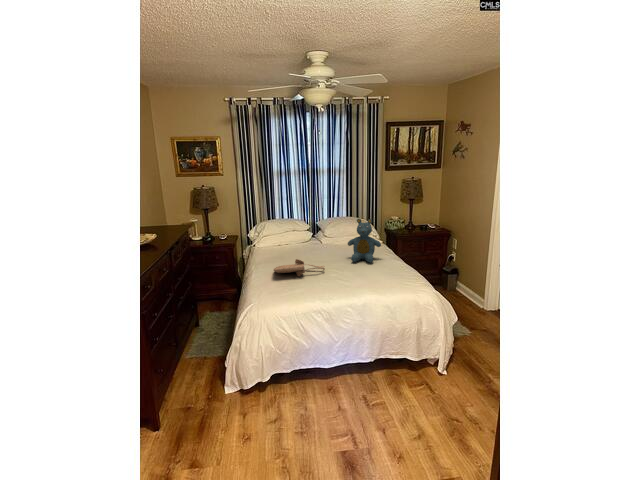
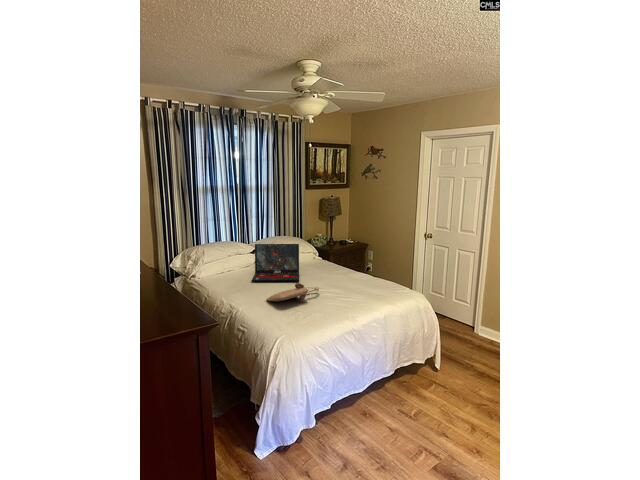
teddy bear: present [348,219,381,263] -> none [317,235,350,280]
laptop: none [287,222,337,259] -> present [252,244,299,281]

